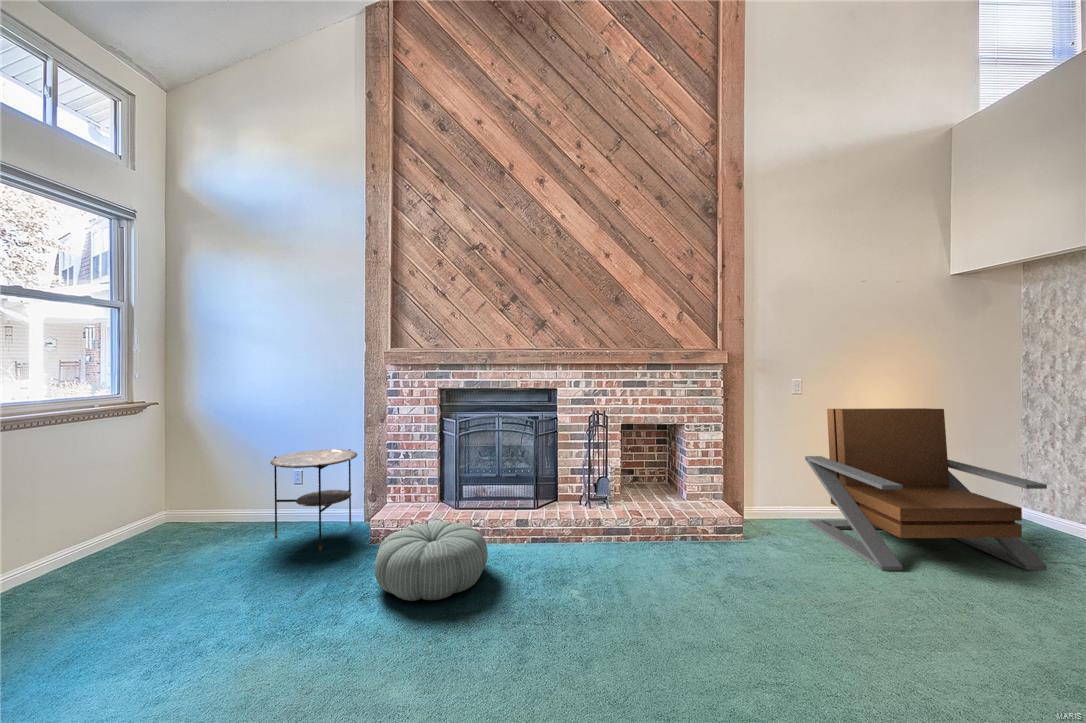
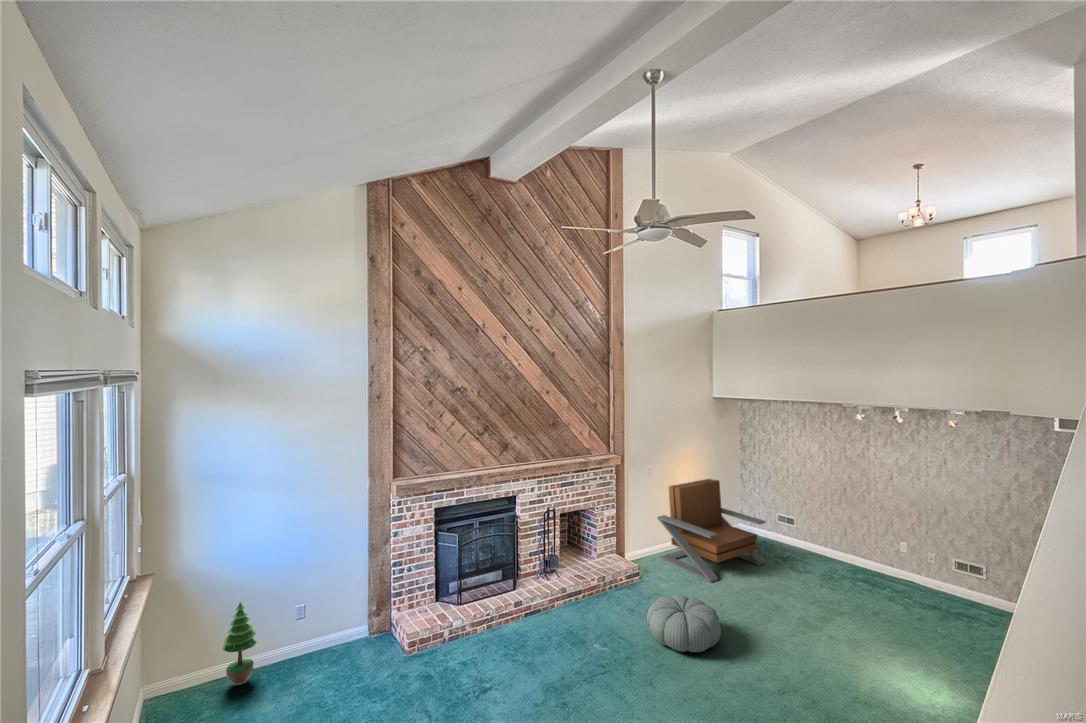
potted tree: none [206,445,243,528] -> present [222,602,257,685]
side table: present [270,449,357,551] -> none [311,576,387,676]
pouf: present [375,521,488,601] -> present [647,595,721,652]

